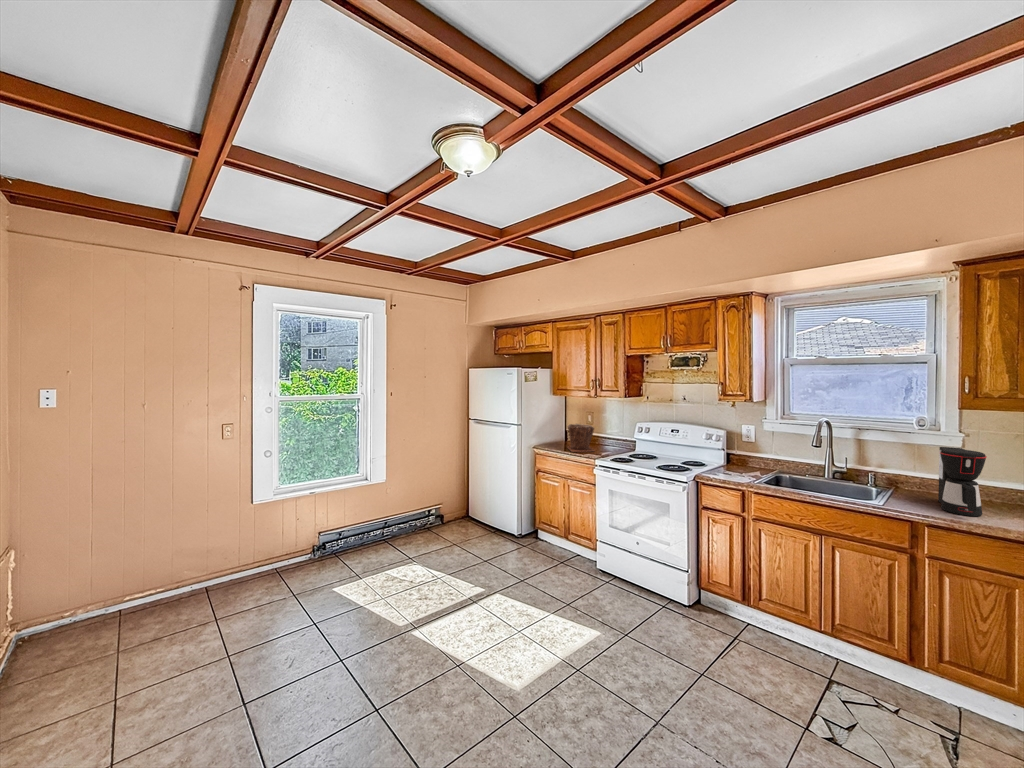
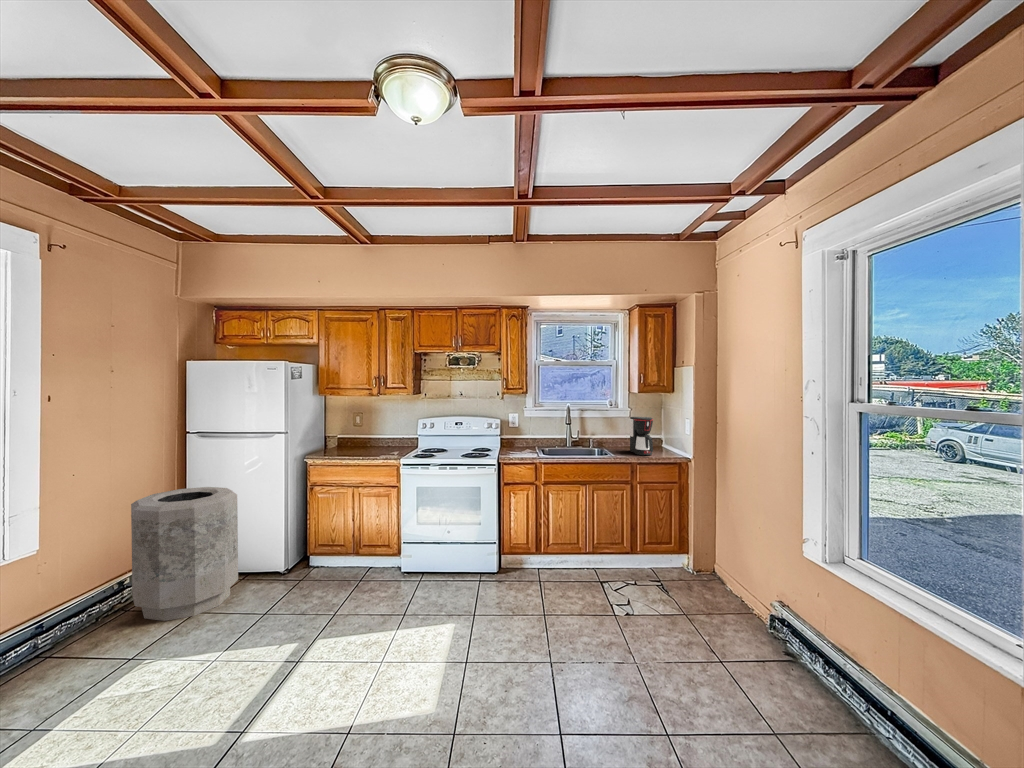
plant pot: present [567,424,594,452] -> none [345,426,382,457]
trash can: none [421,457,483,547] -> present [131,487,238,621]

